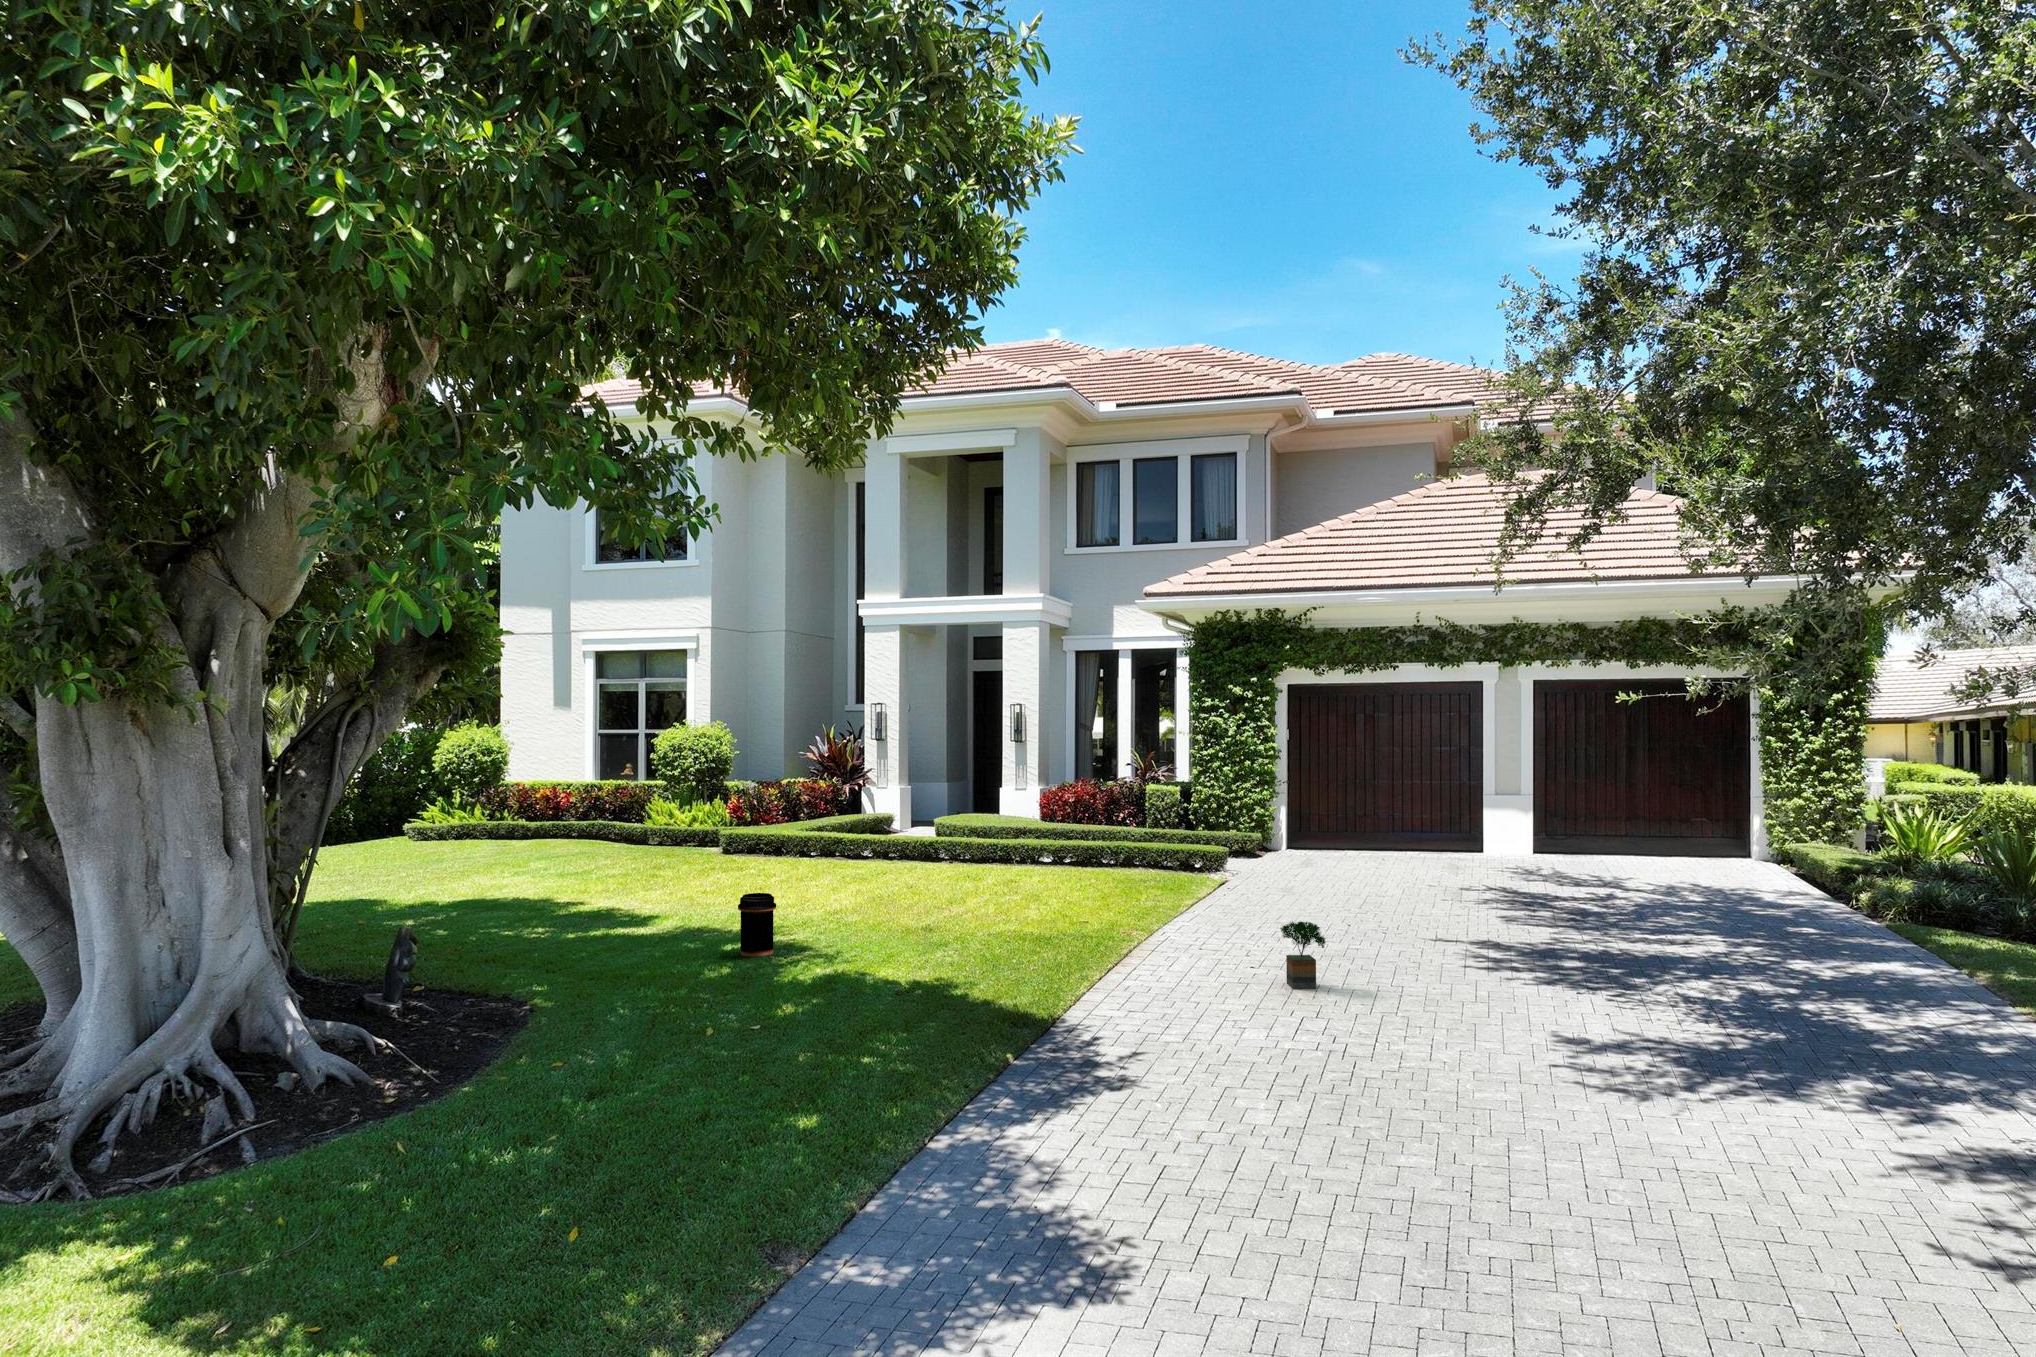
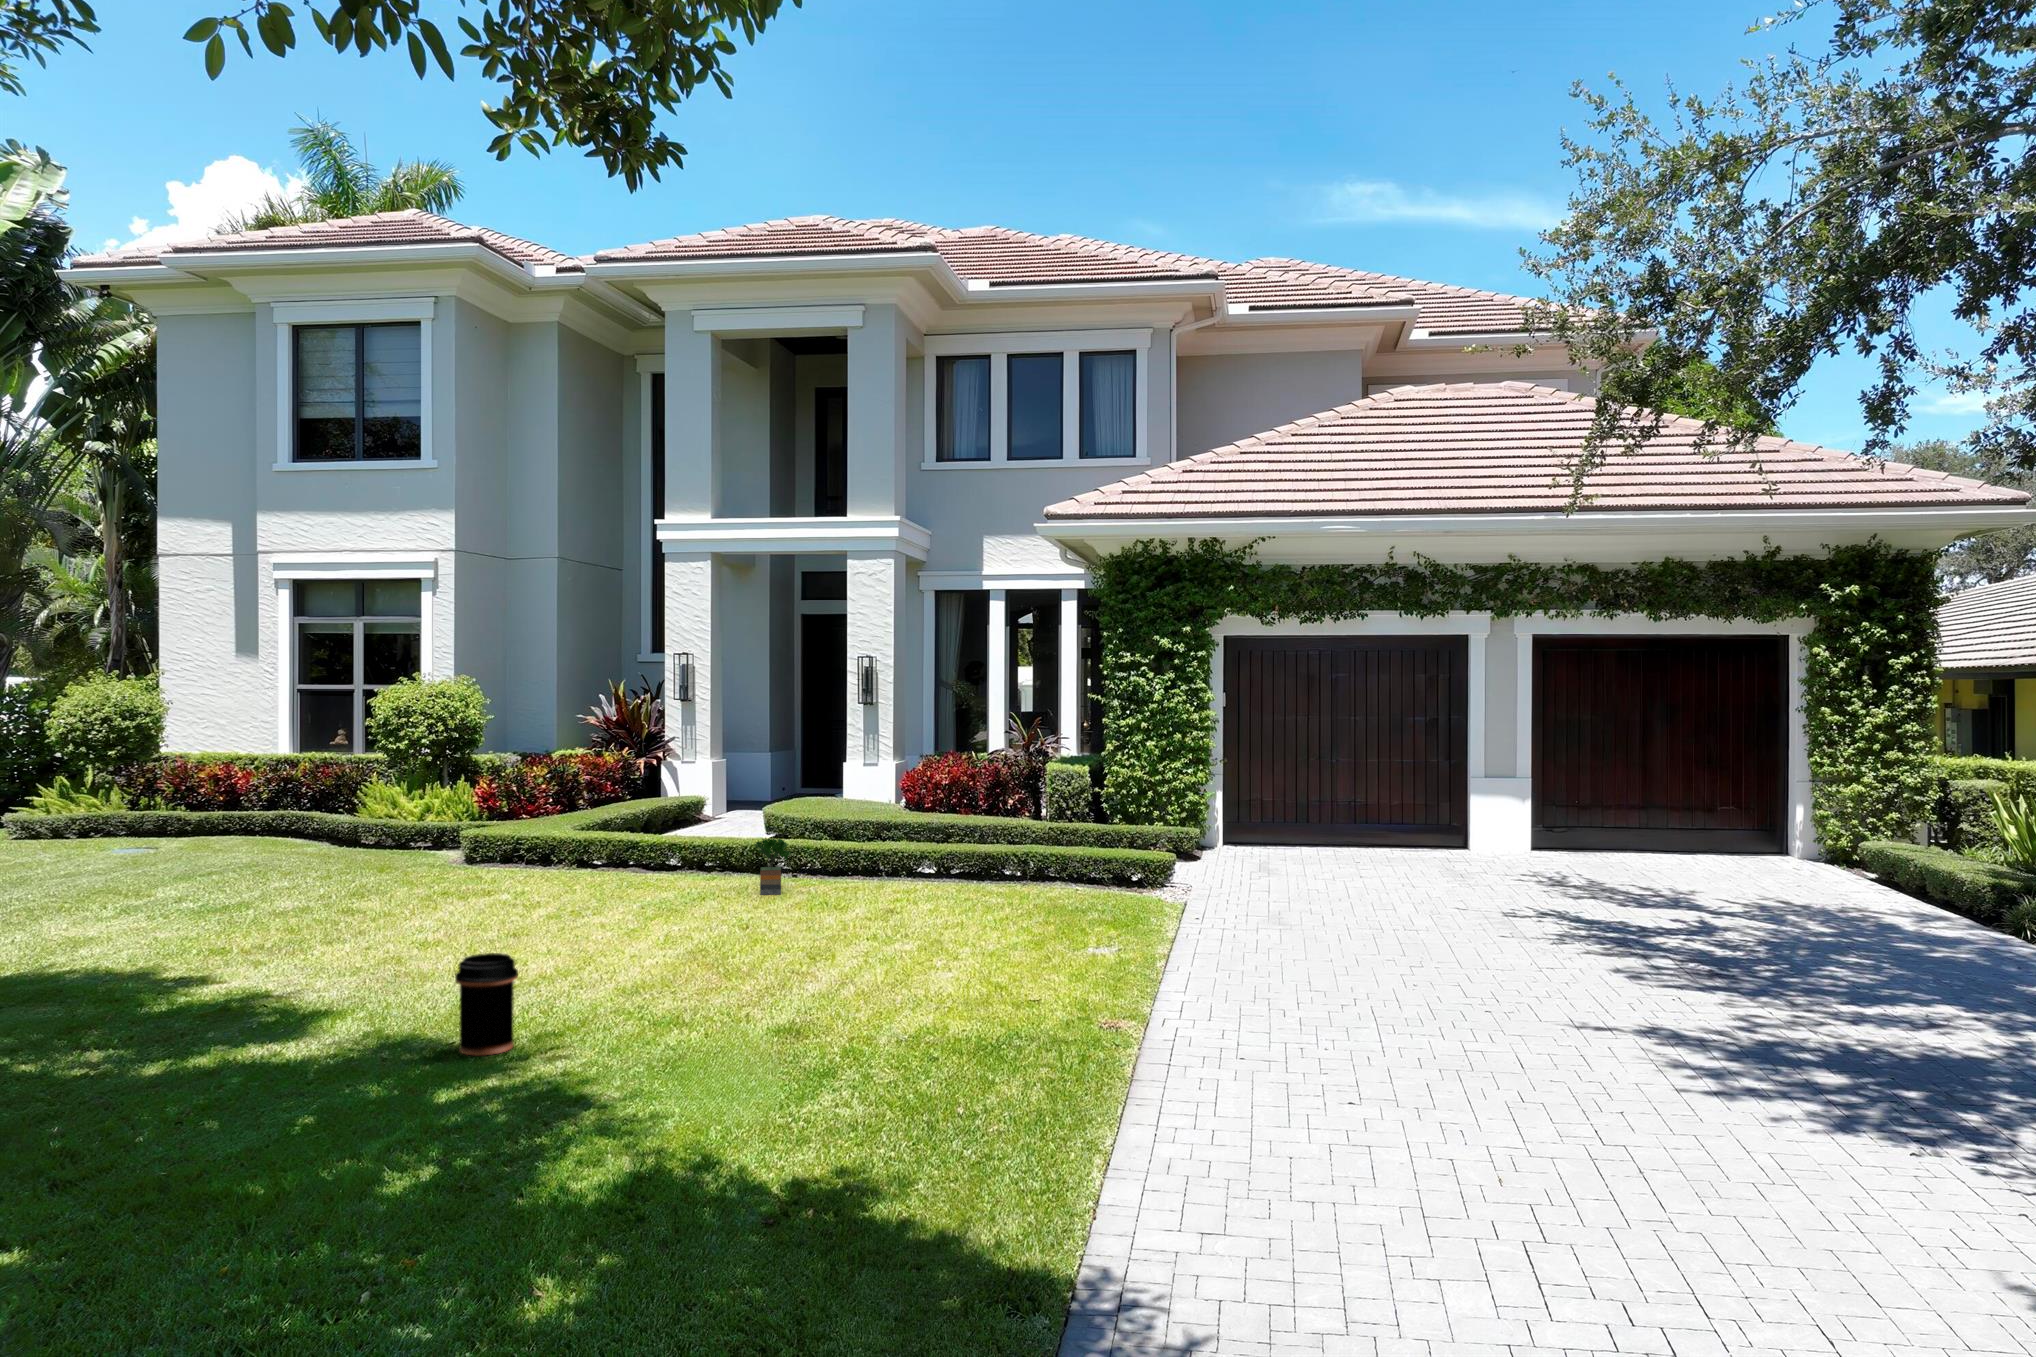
potted tree: present [1280,921,1326,989] -> present [754,838,790,895]

